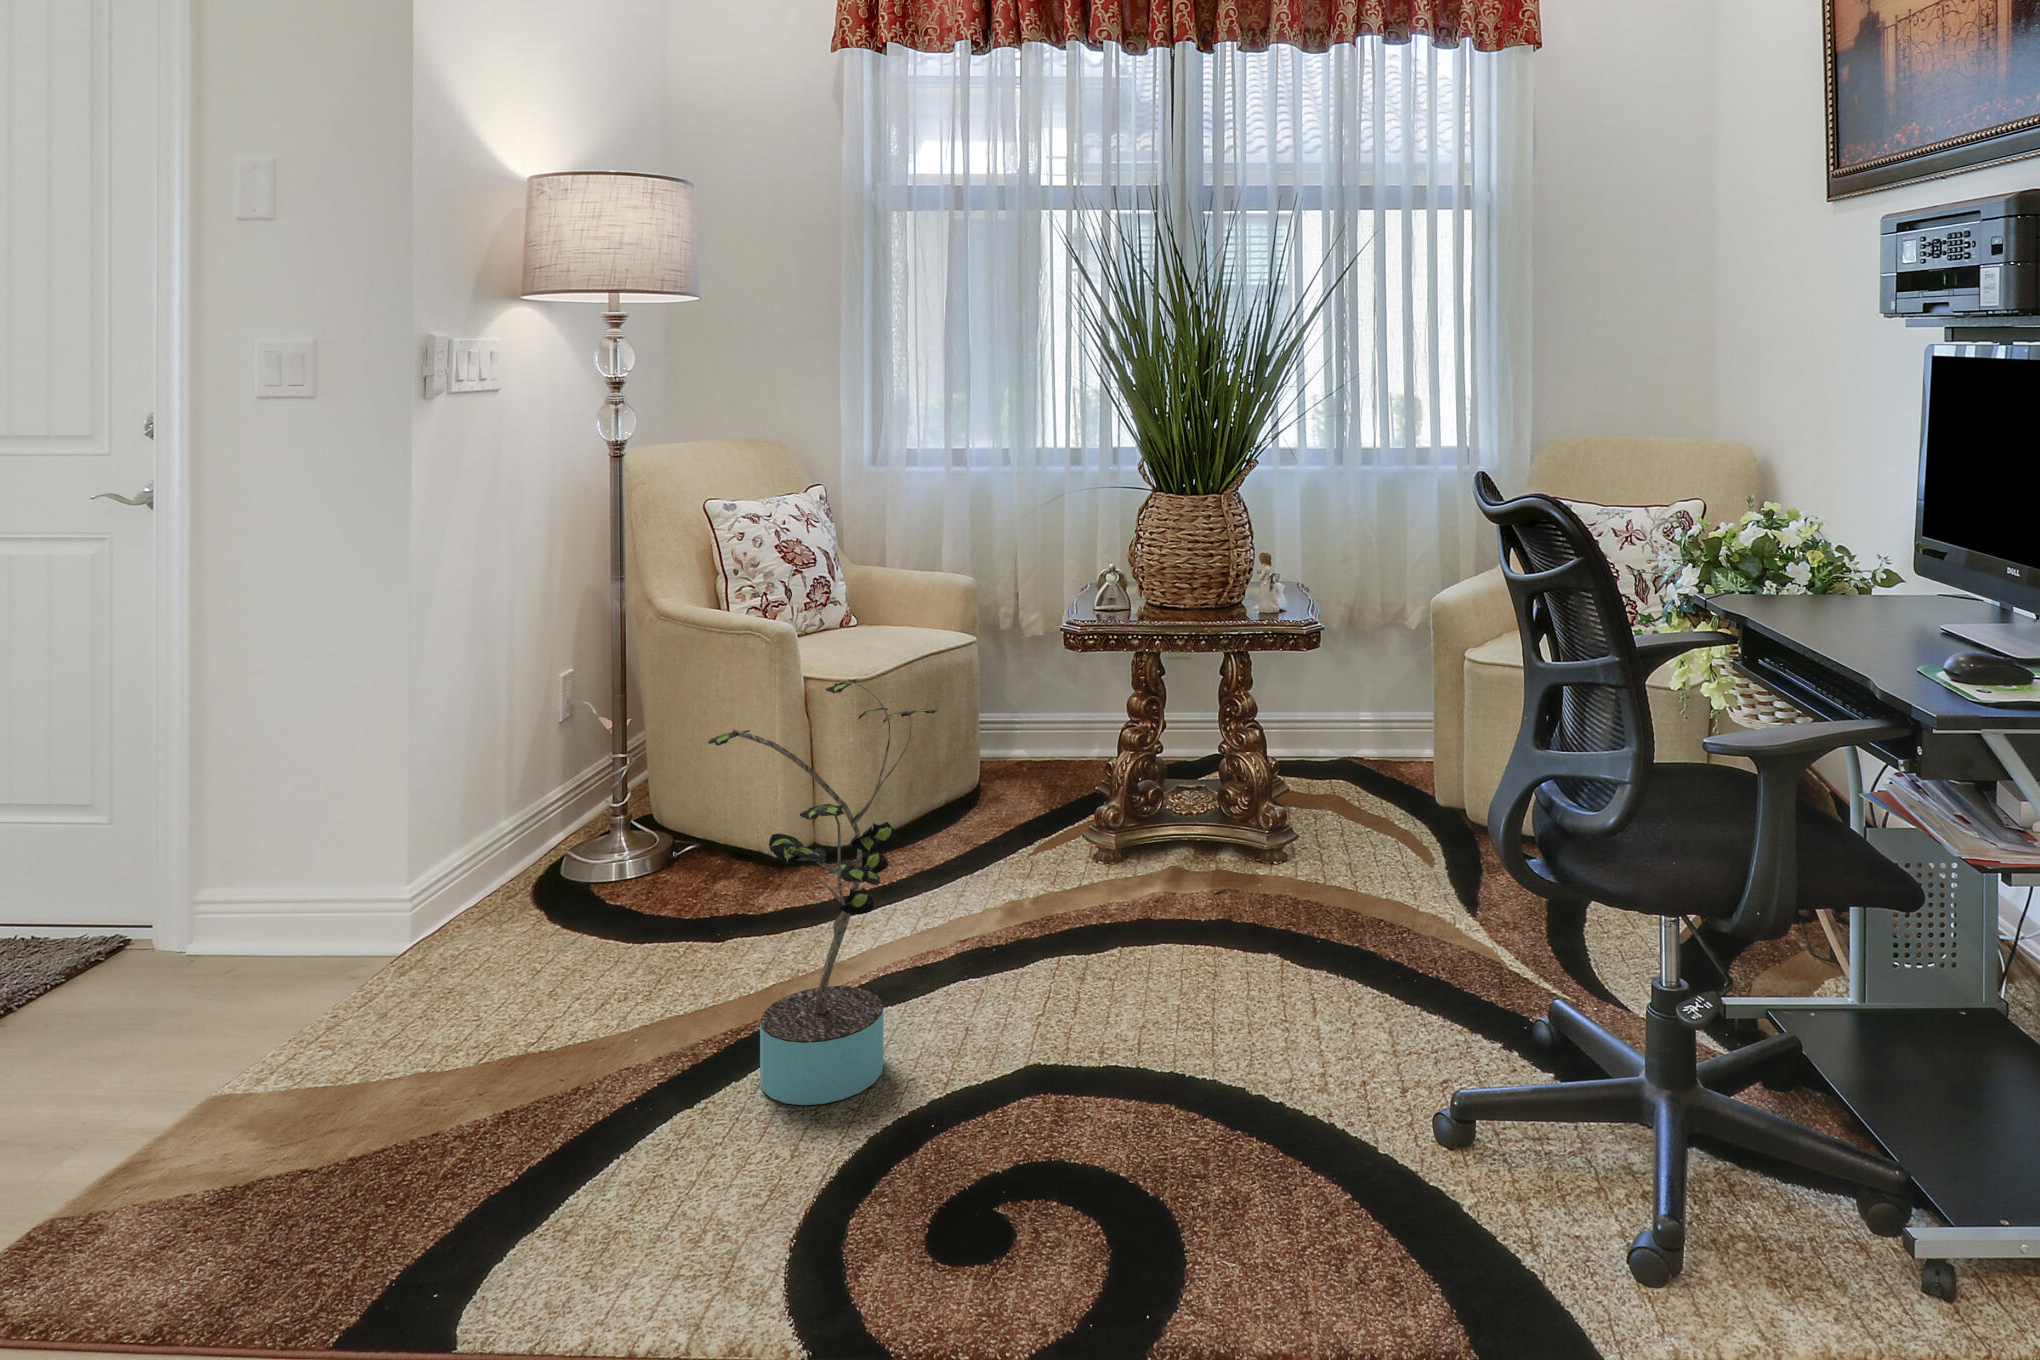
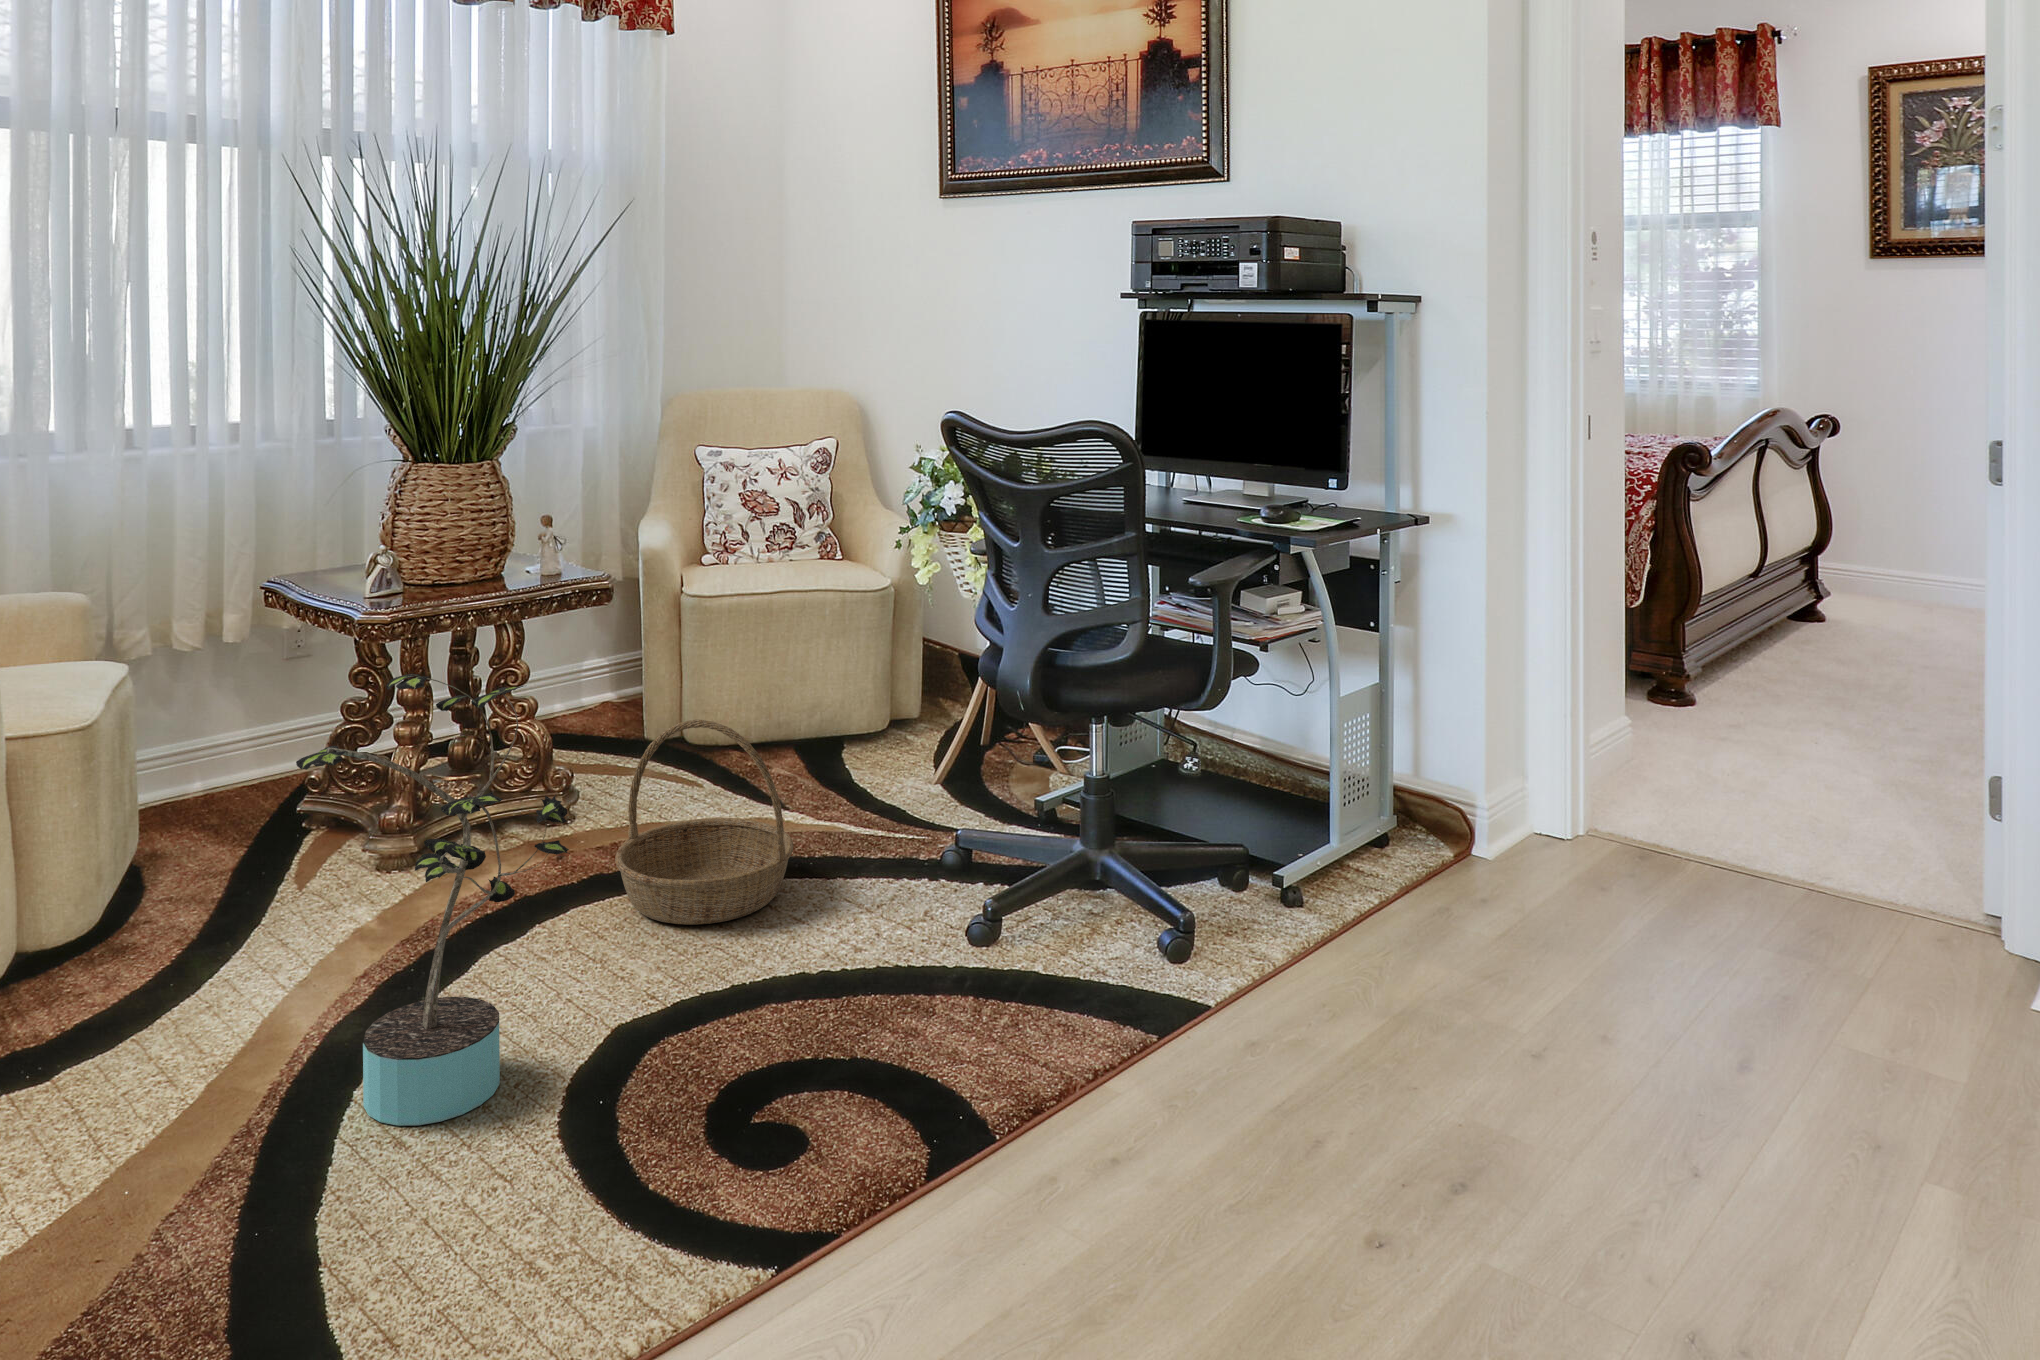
basket: none [1157,790,1348,1024] -> present [615,720,793,925]

